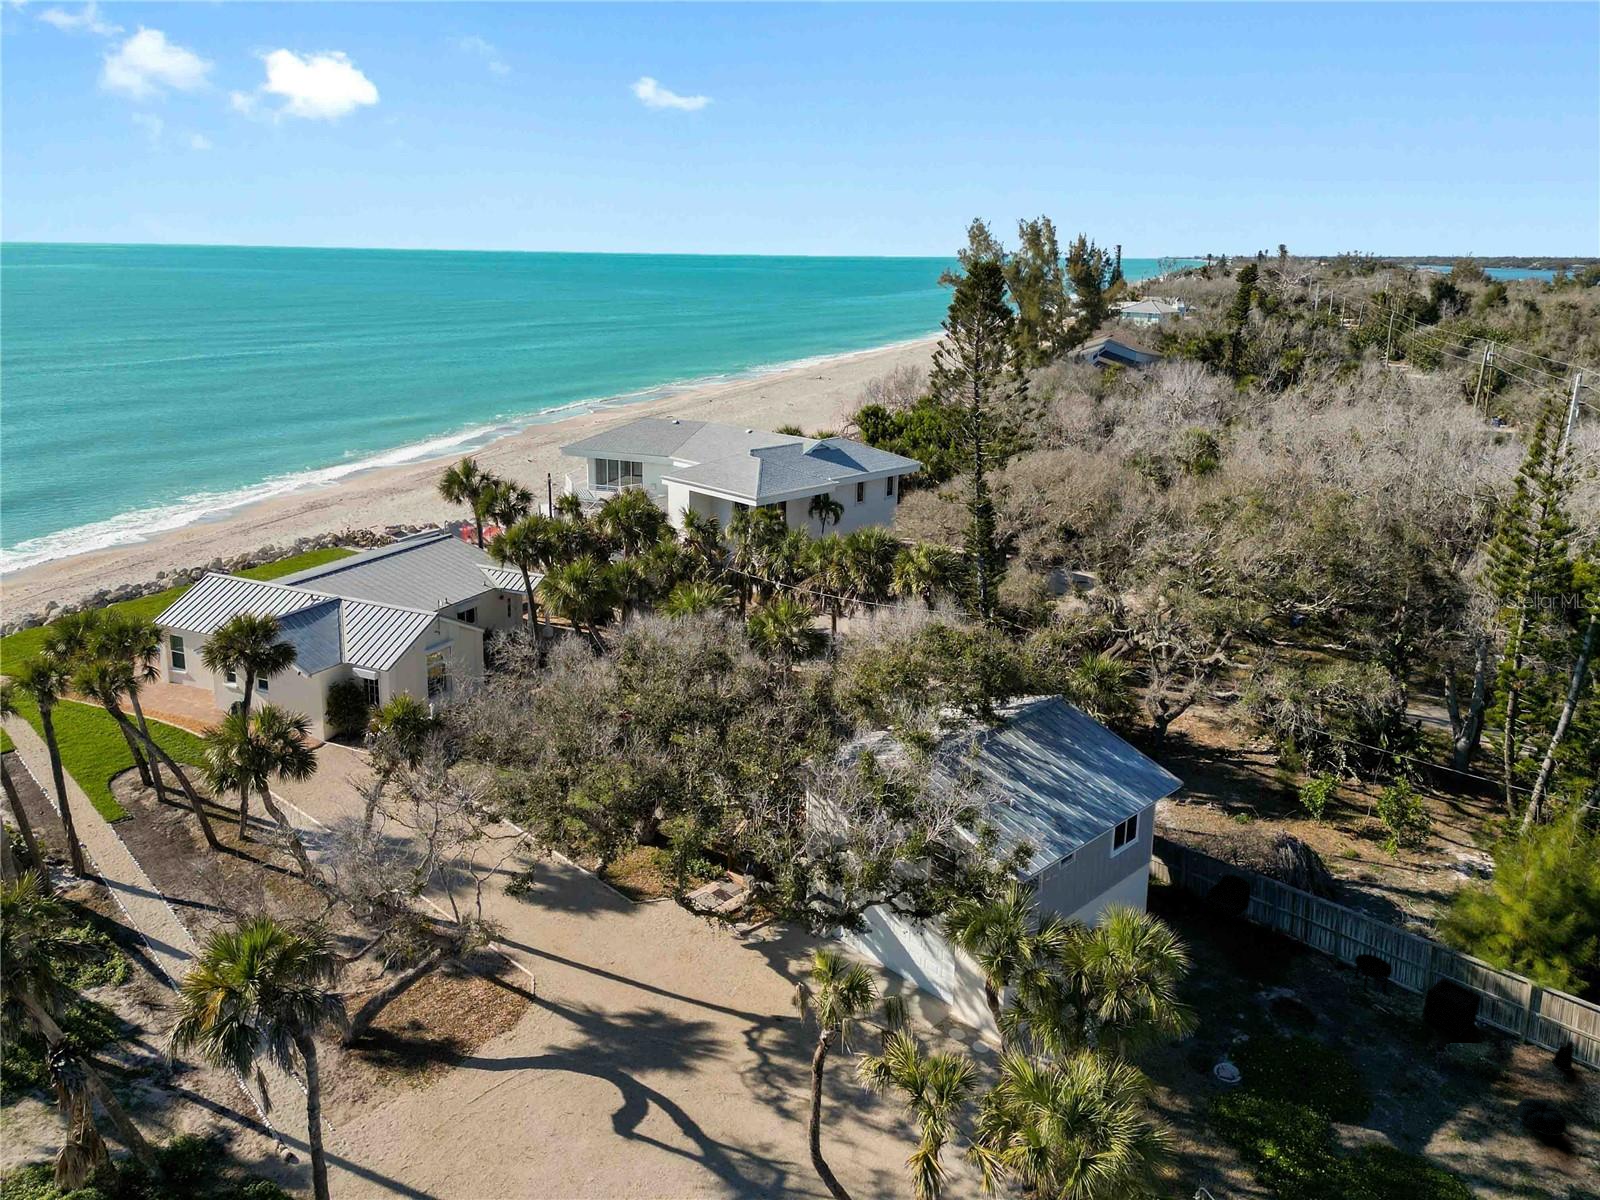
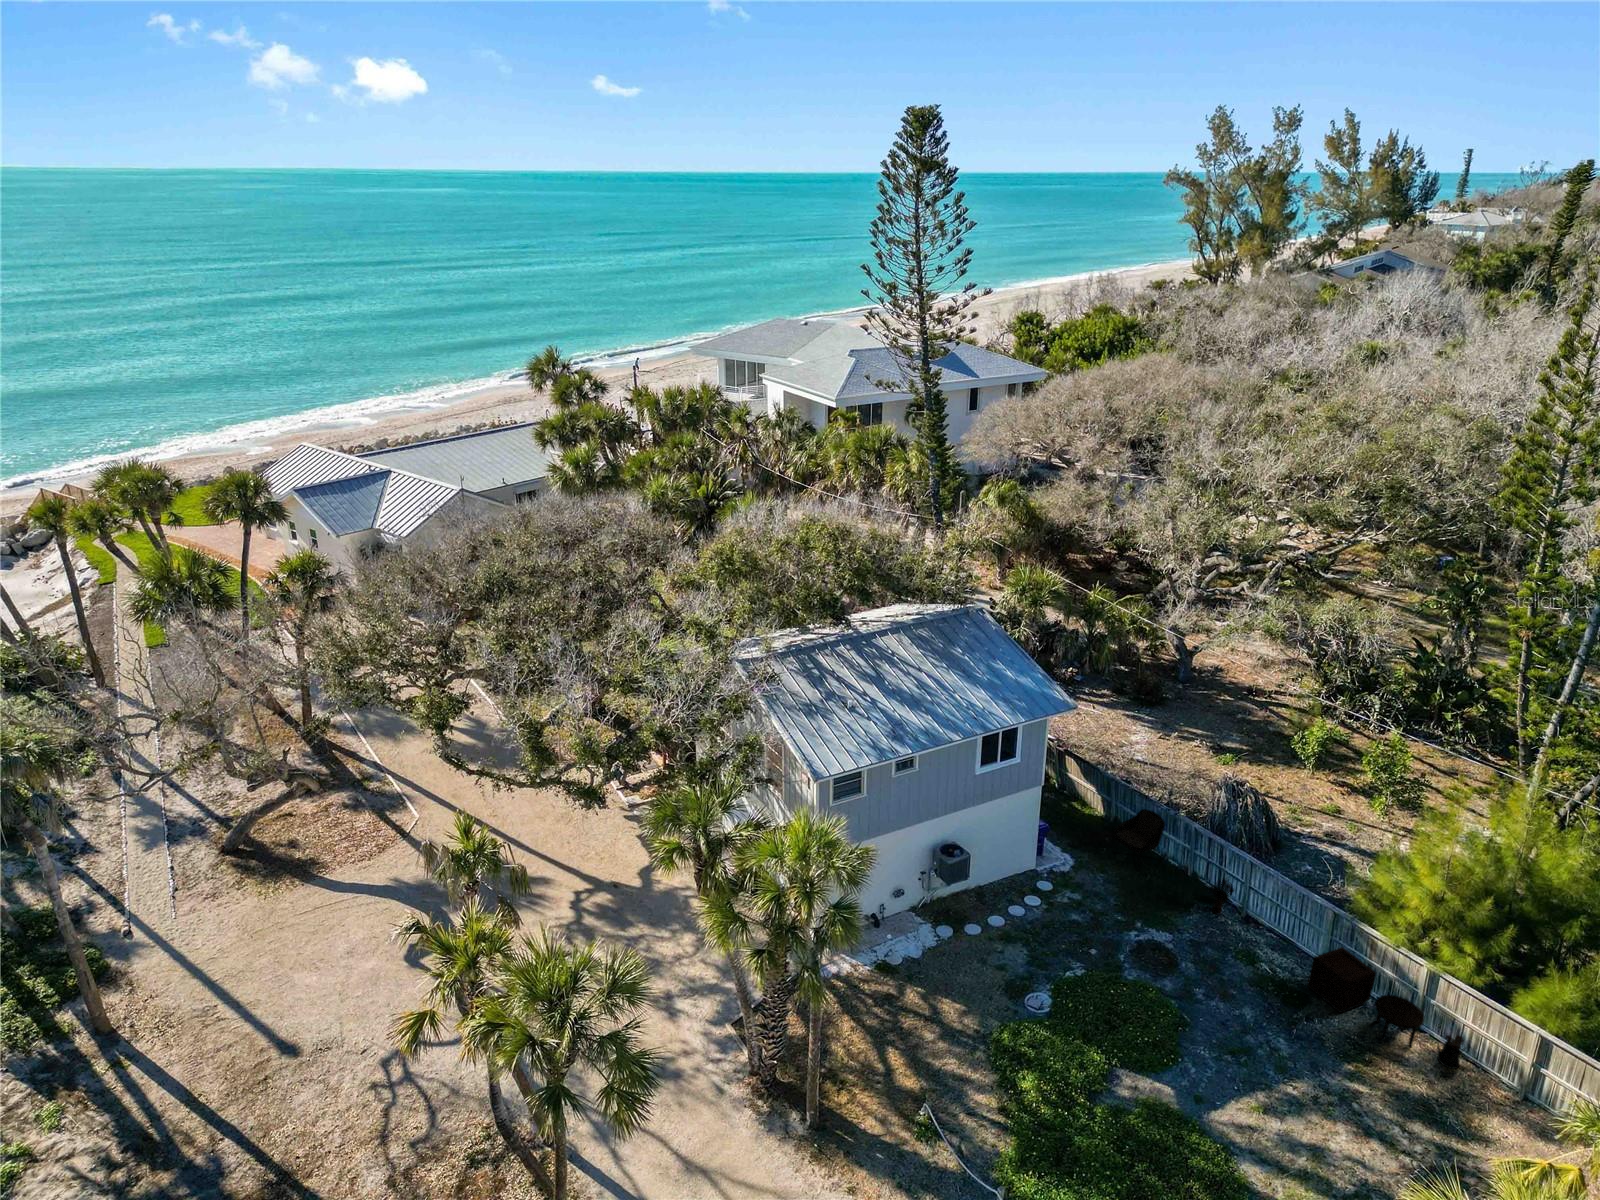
potted plant: none [1309,928,1334,962] -> present [1211,879,1236,914]
side table: present [1355,954,1392,991] -> present [1375,995,1424,1046]
pouf: present [1517,1098,1566,1136] -> none [1350,1085,1403,1130]

